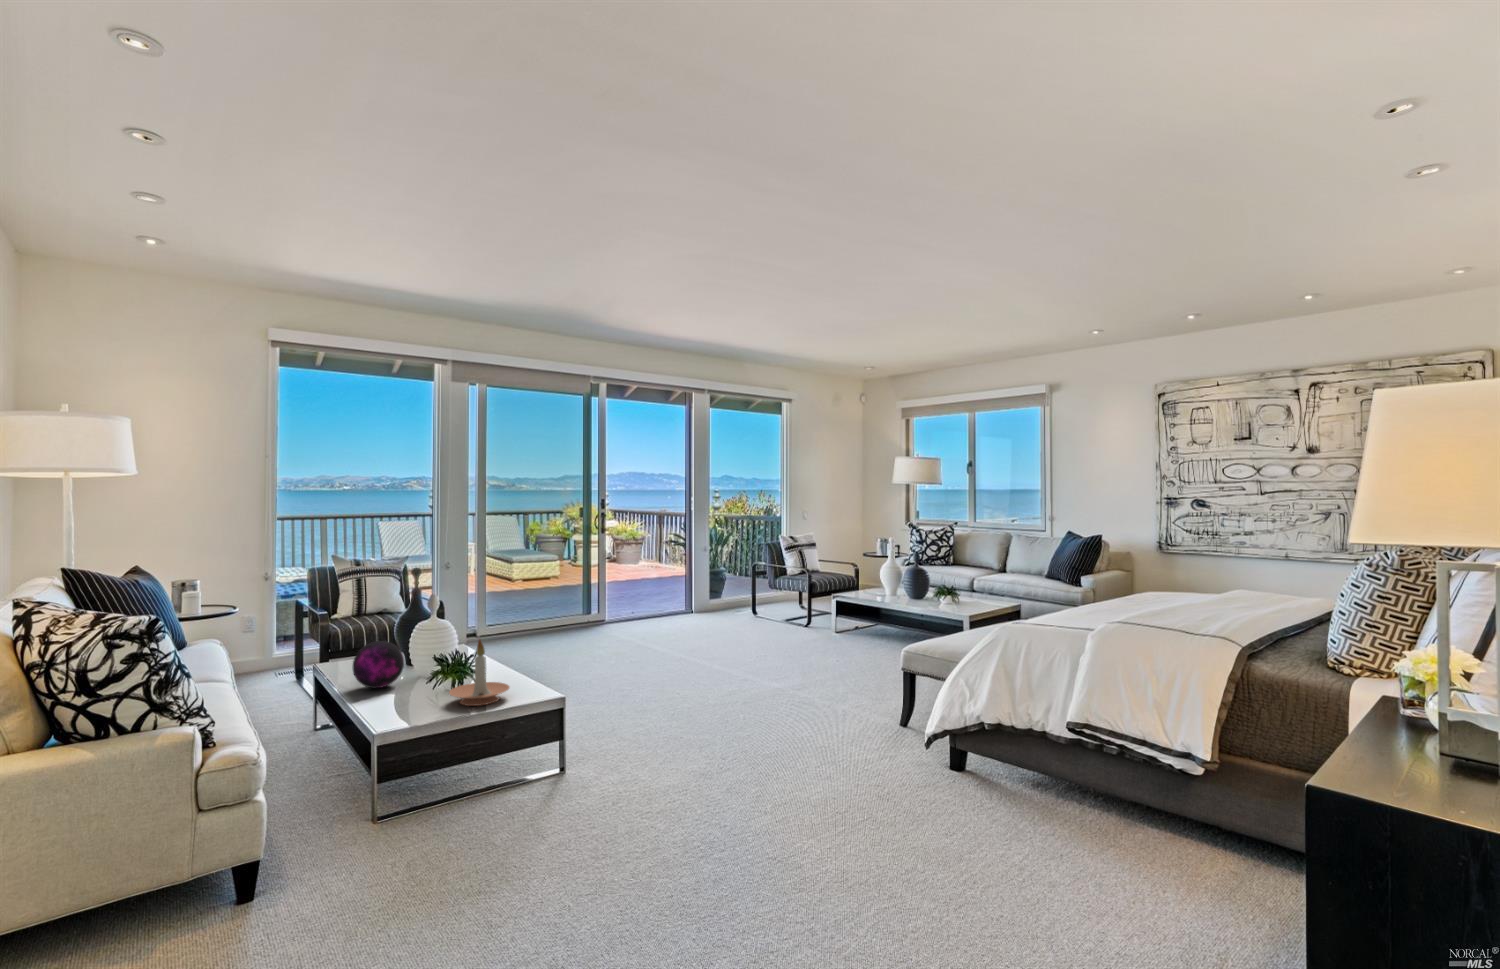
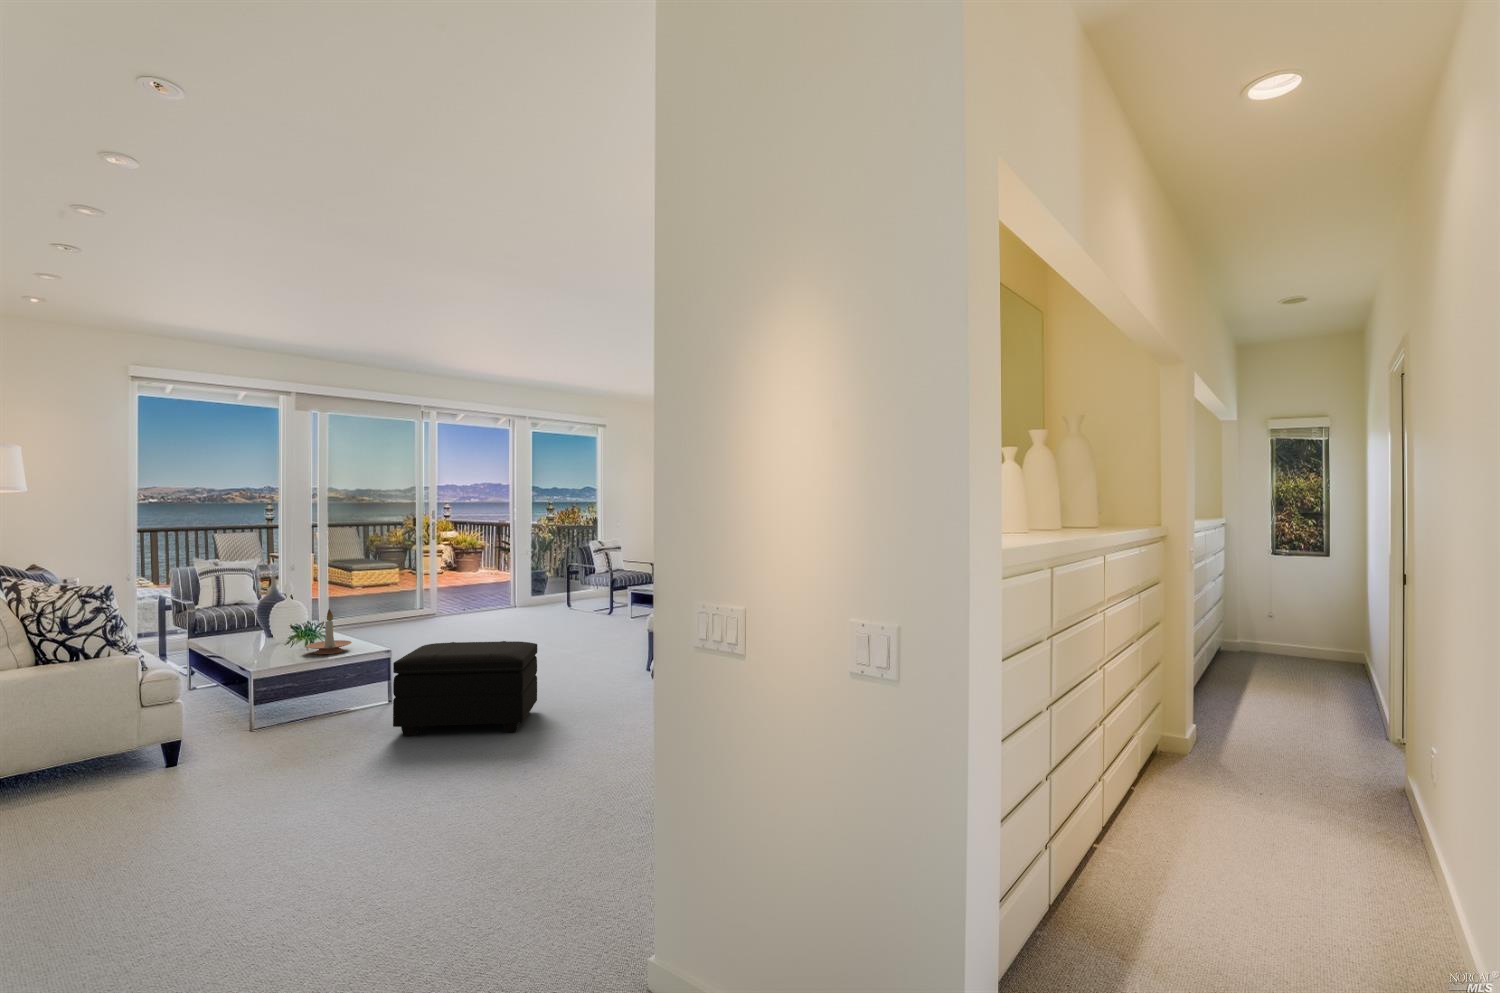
decorative orb: present [353,641,404,688] -> none [228,615,269,649]
footstool: none [570,700,776,864] -> present [393,641,537,736]

